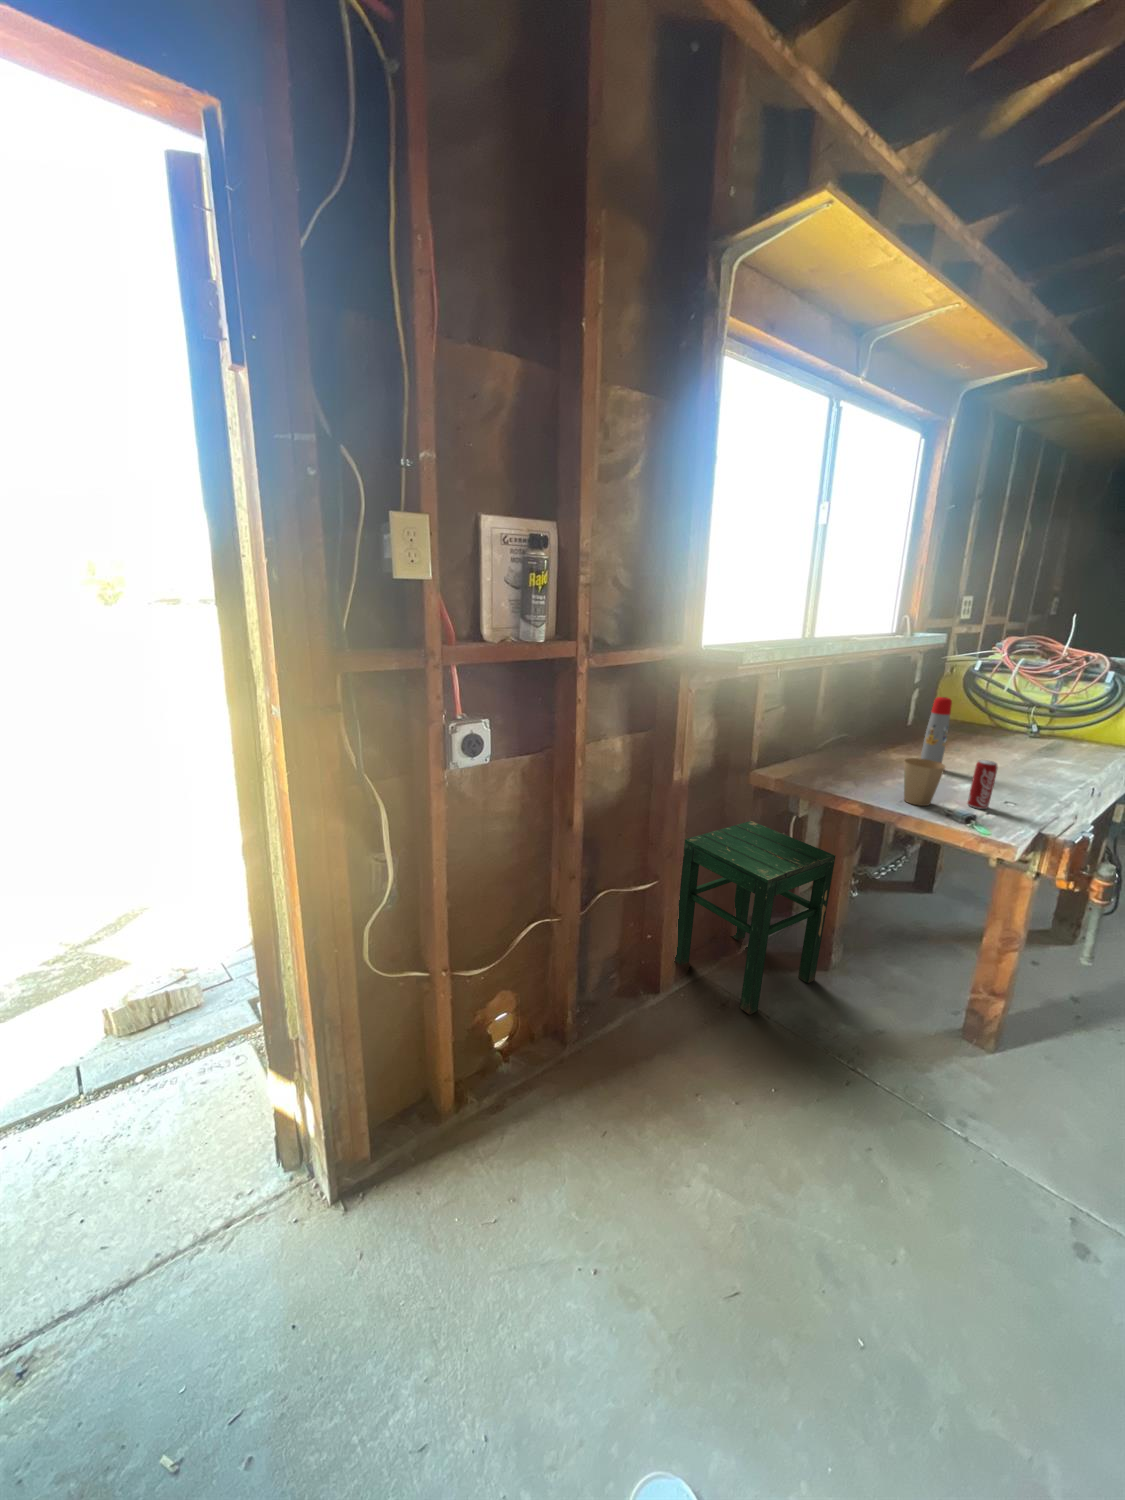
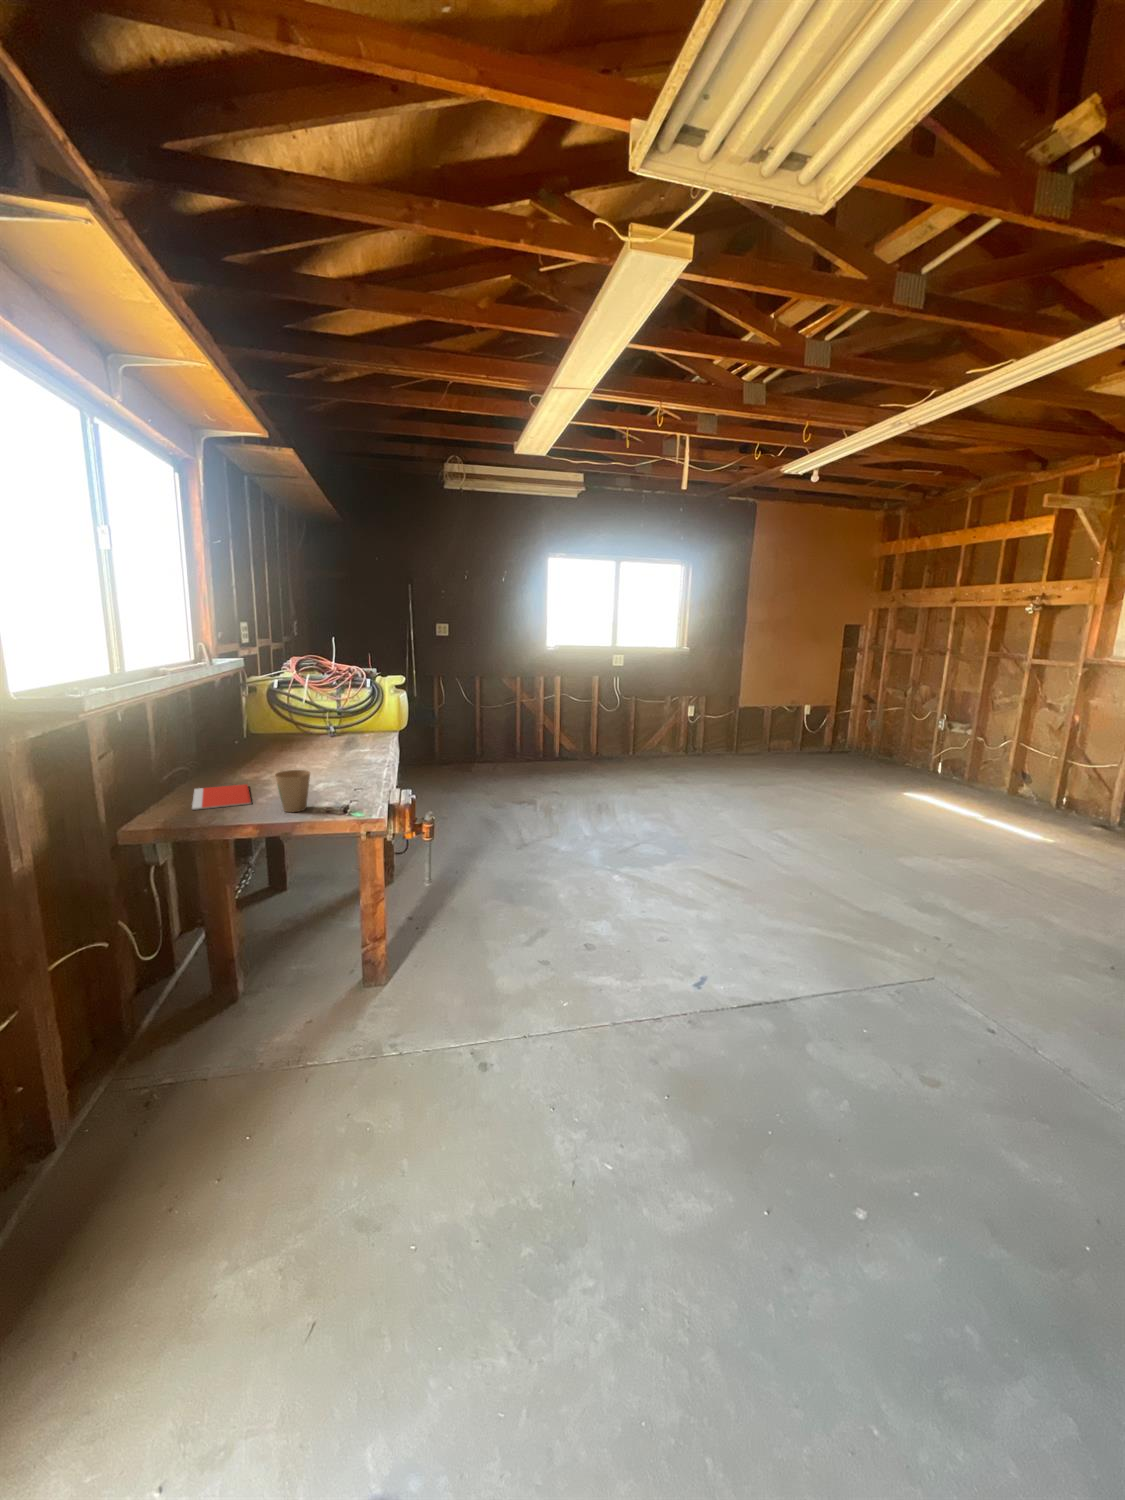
water bottle: present [921,697,952,763] -> none [270,714,291,781]
notebook: none [822,755,890,783] -> present [192,784,251,810]
beverage can: present [968,760,998,809] -> none [329,759,347,800]
stool: present [675,821,835,1015] -> none [44,886,246,1100]

